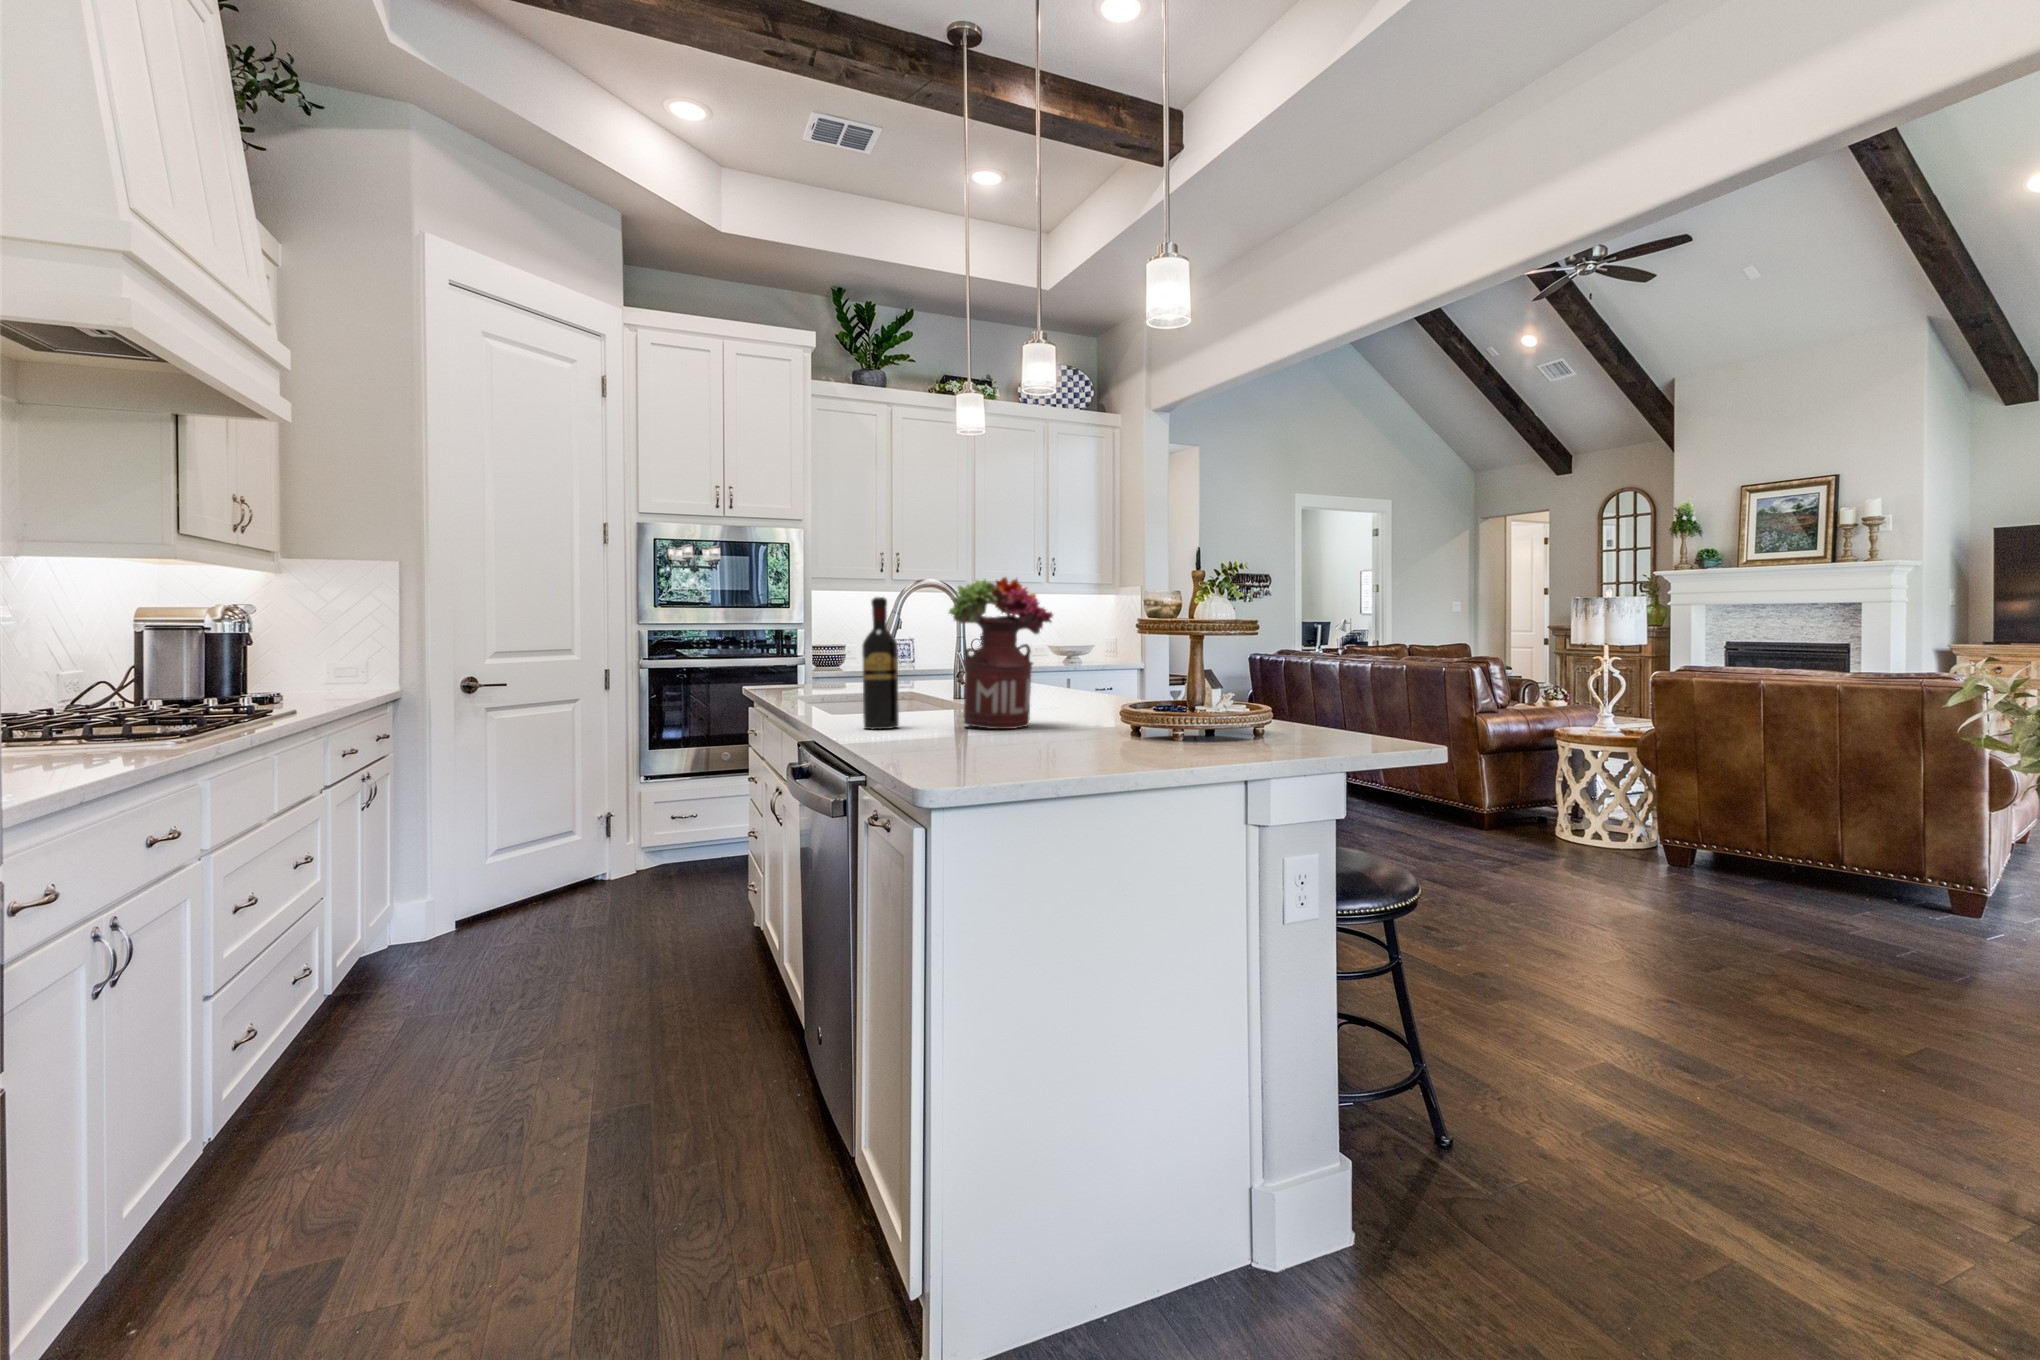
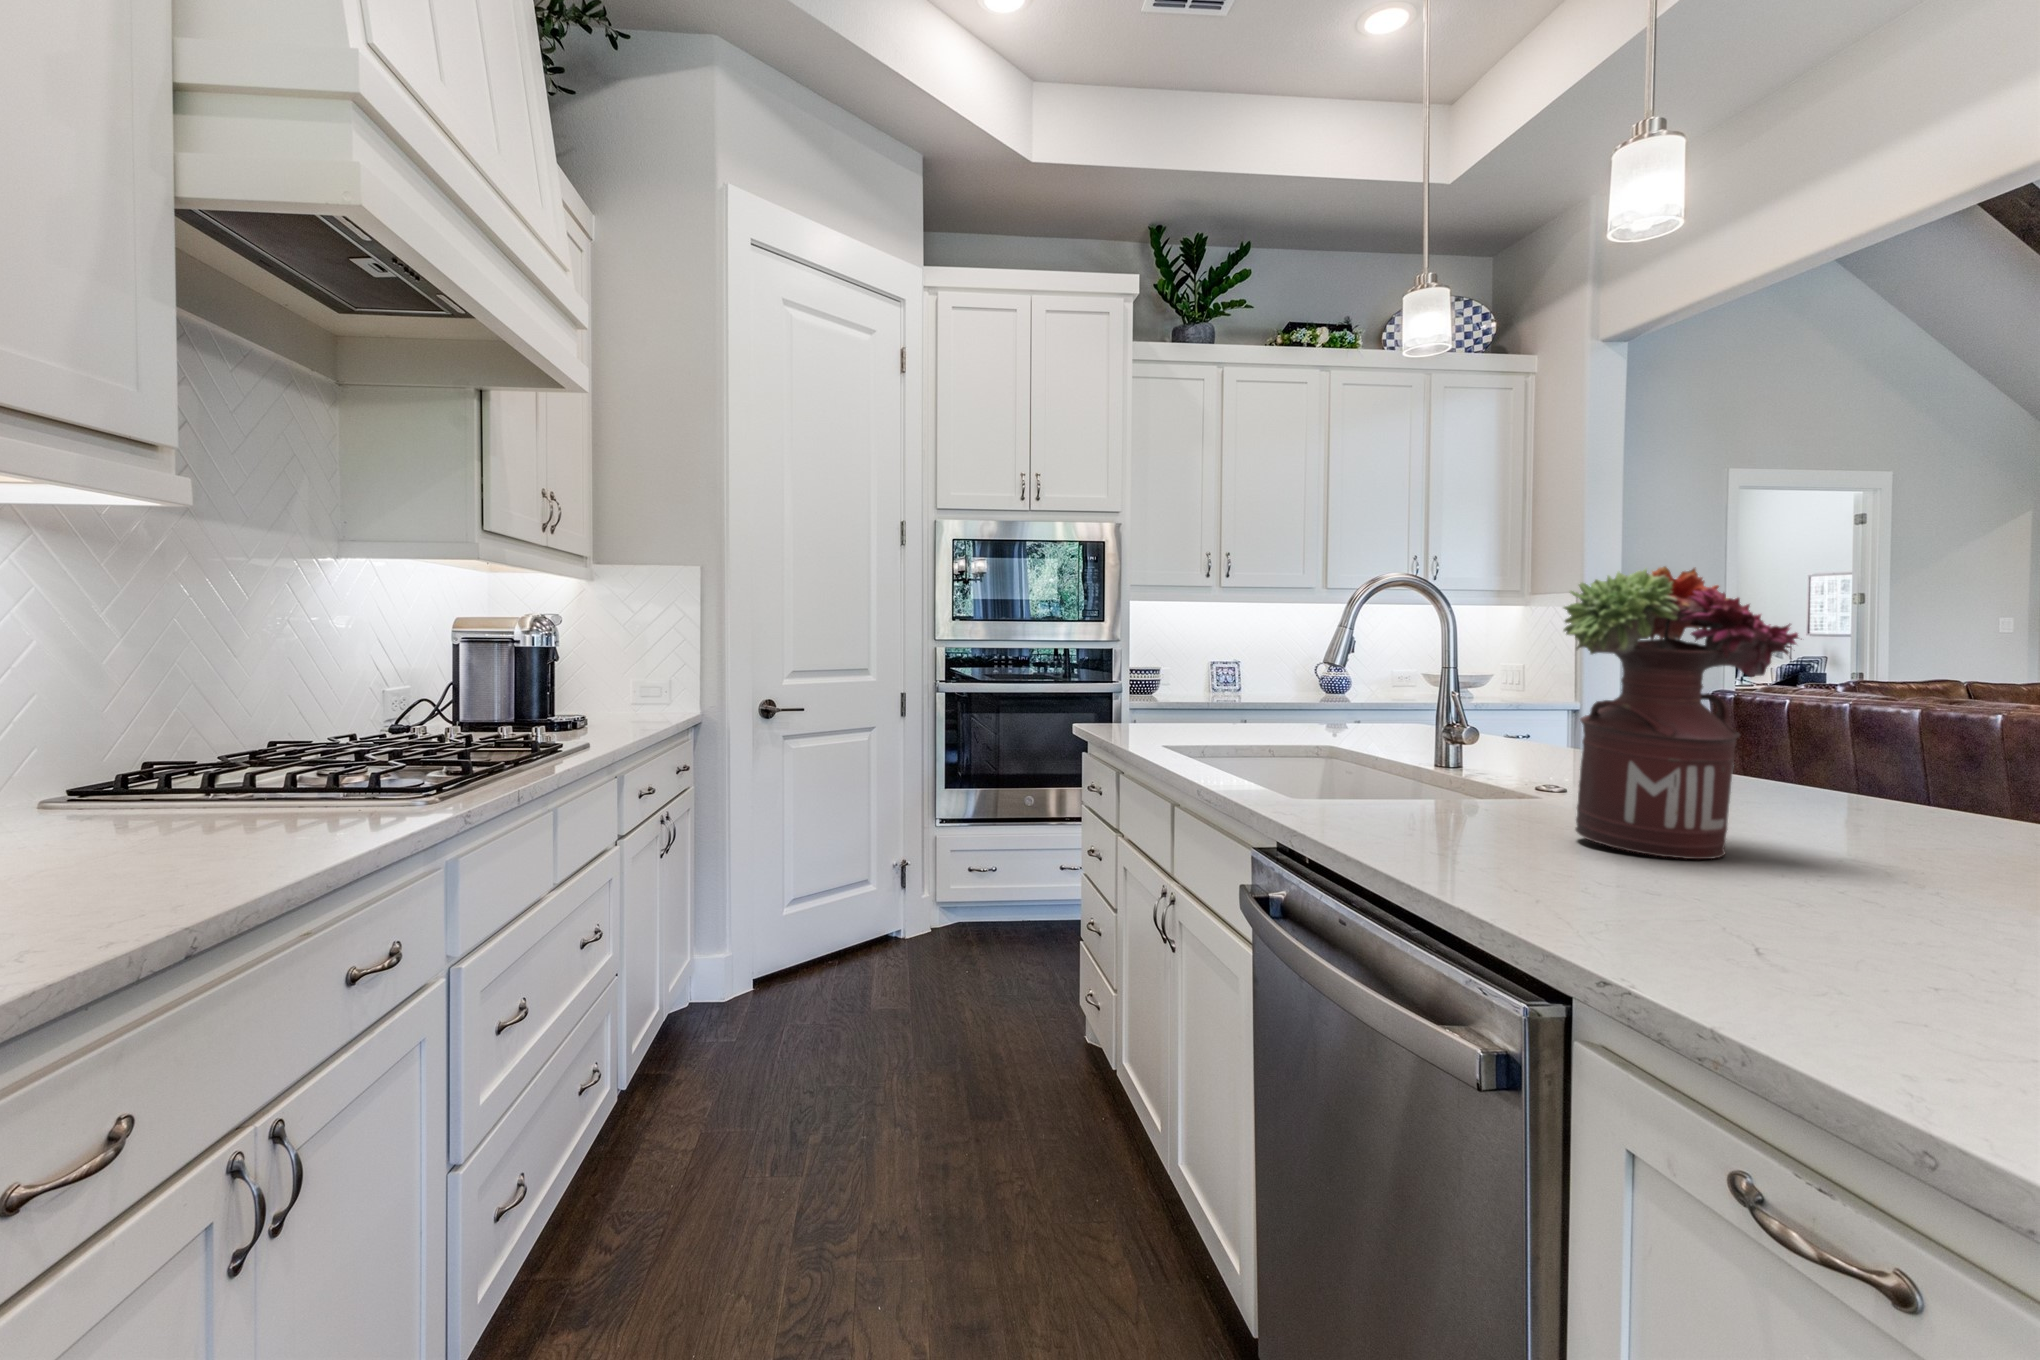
wine bottle: present [862,597,899,729] -> none [1384,605,1450,839]

